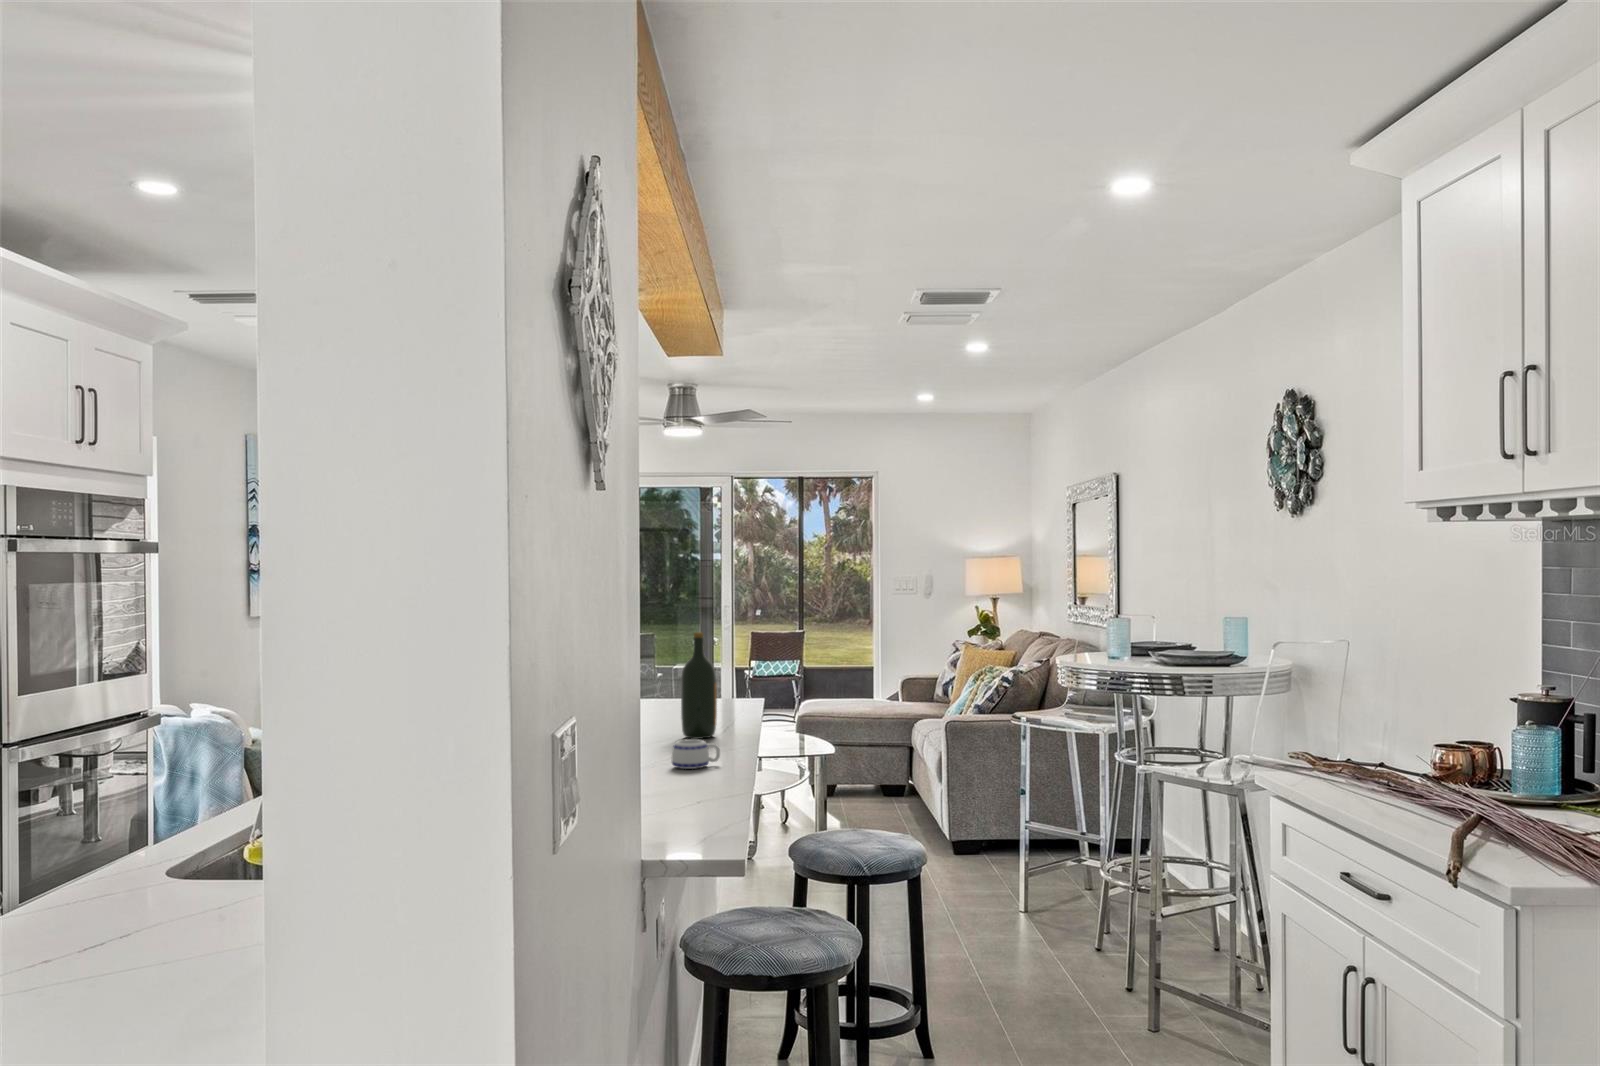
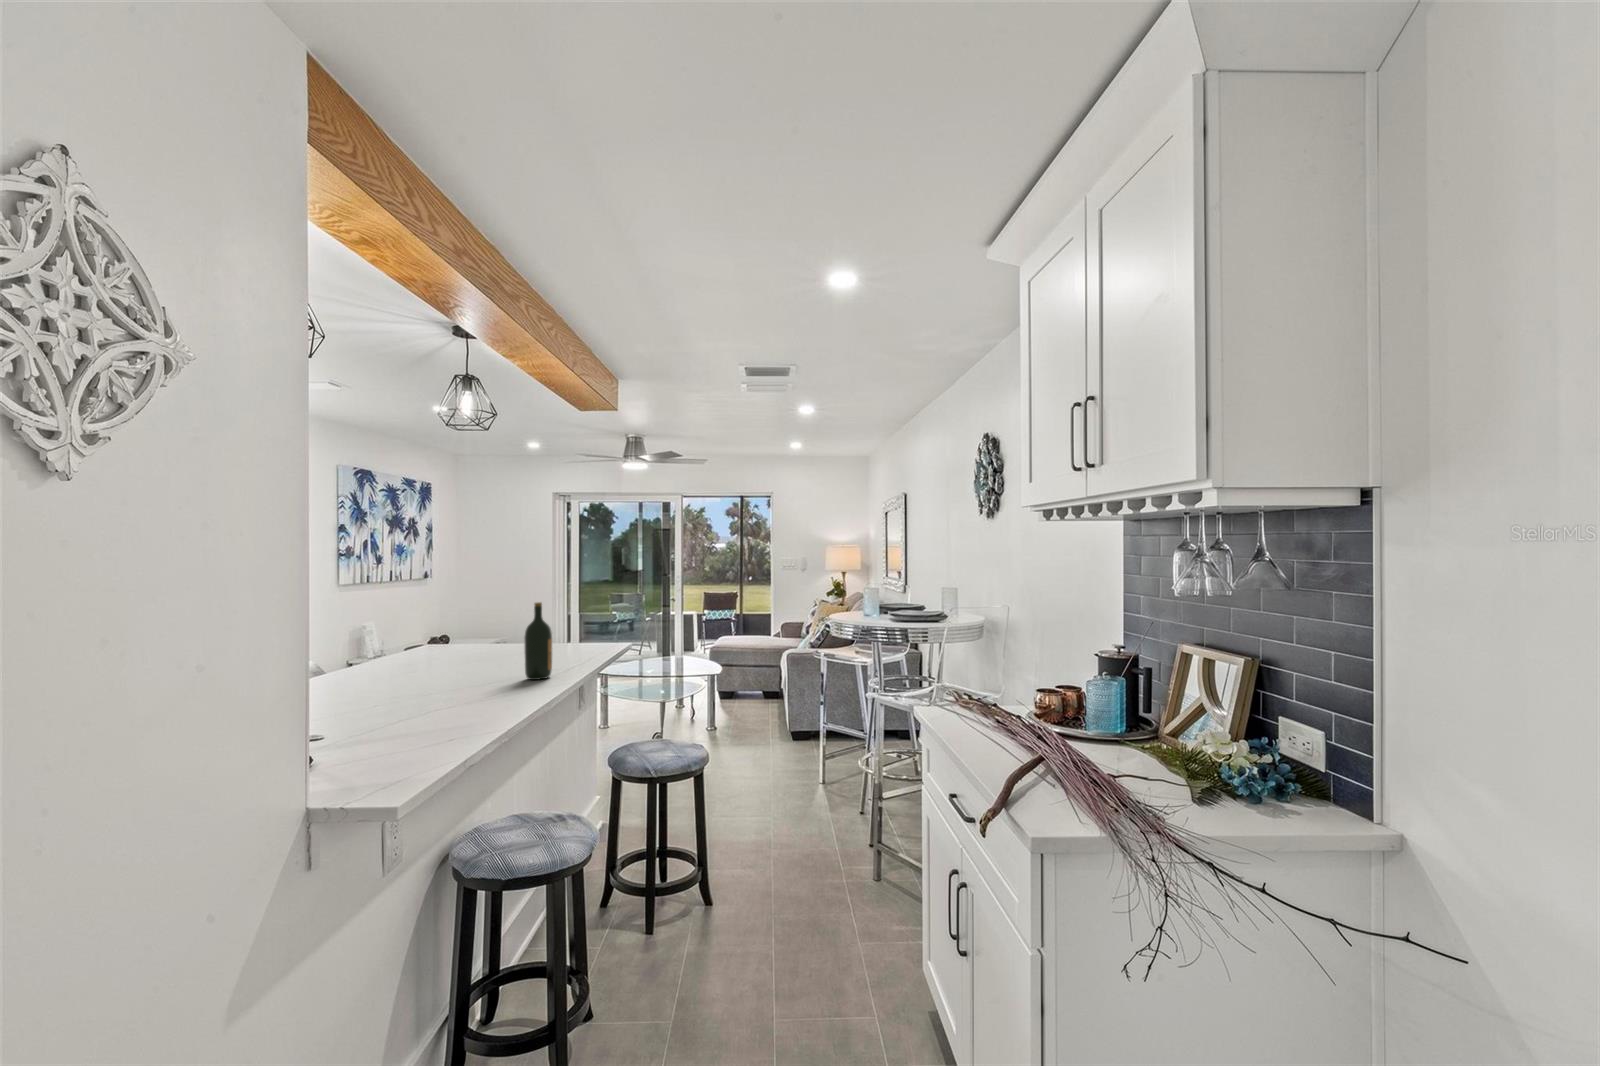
mug: present [671,739,720,769] -> none [471,686,512,710]

